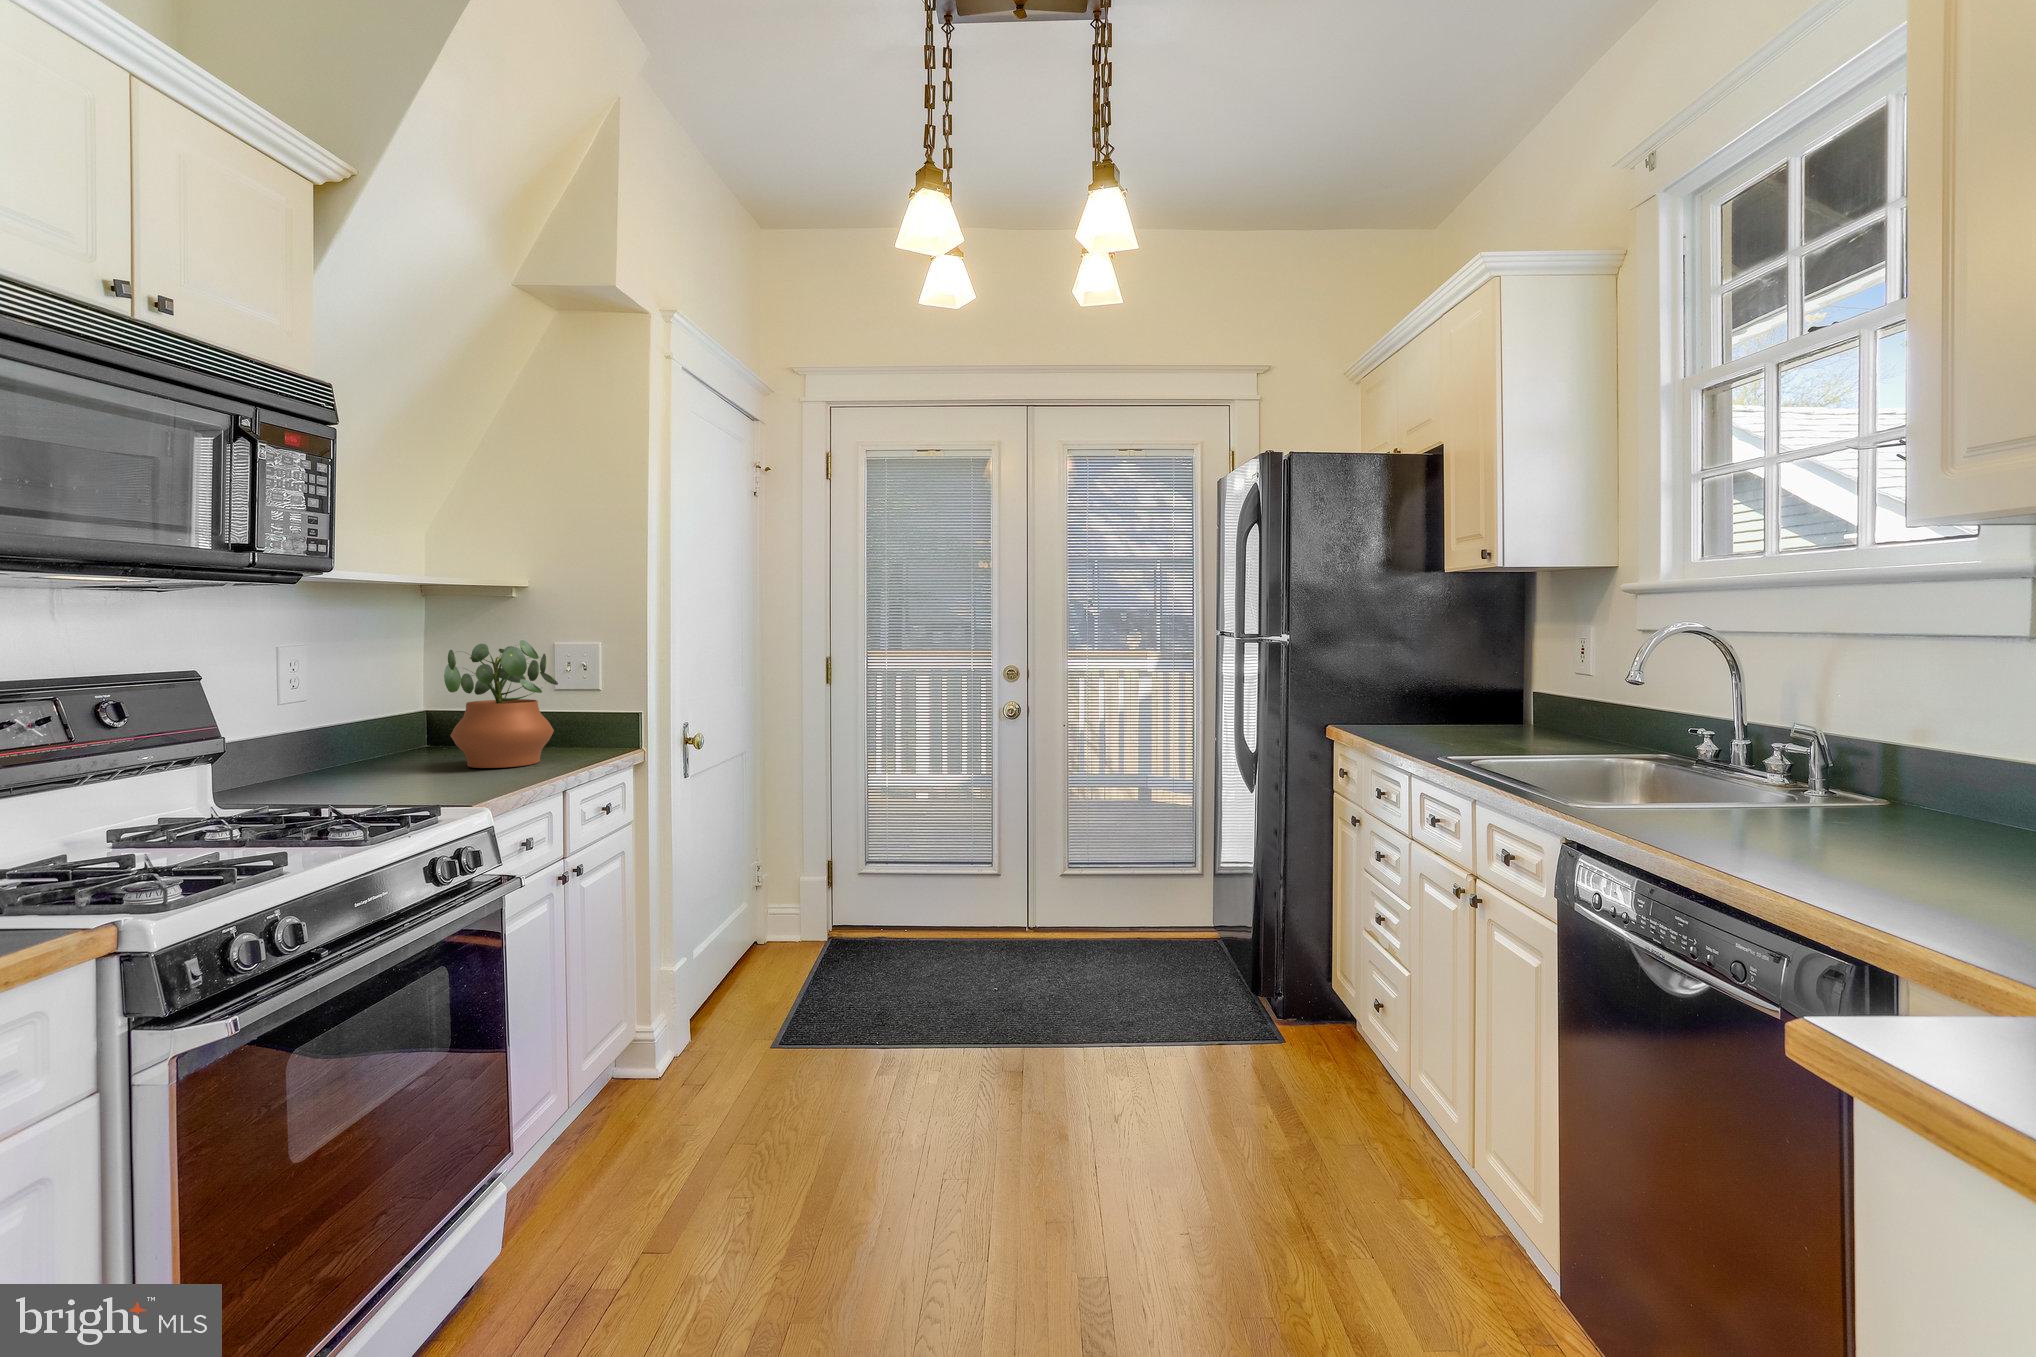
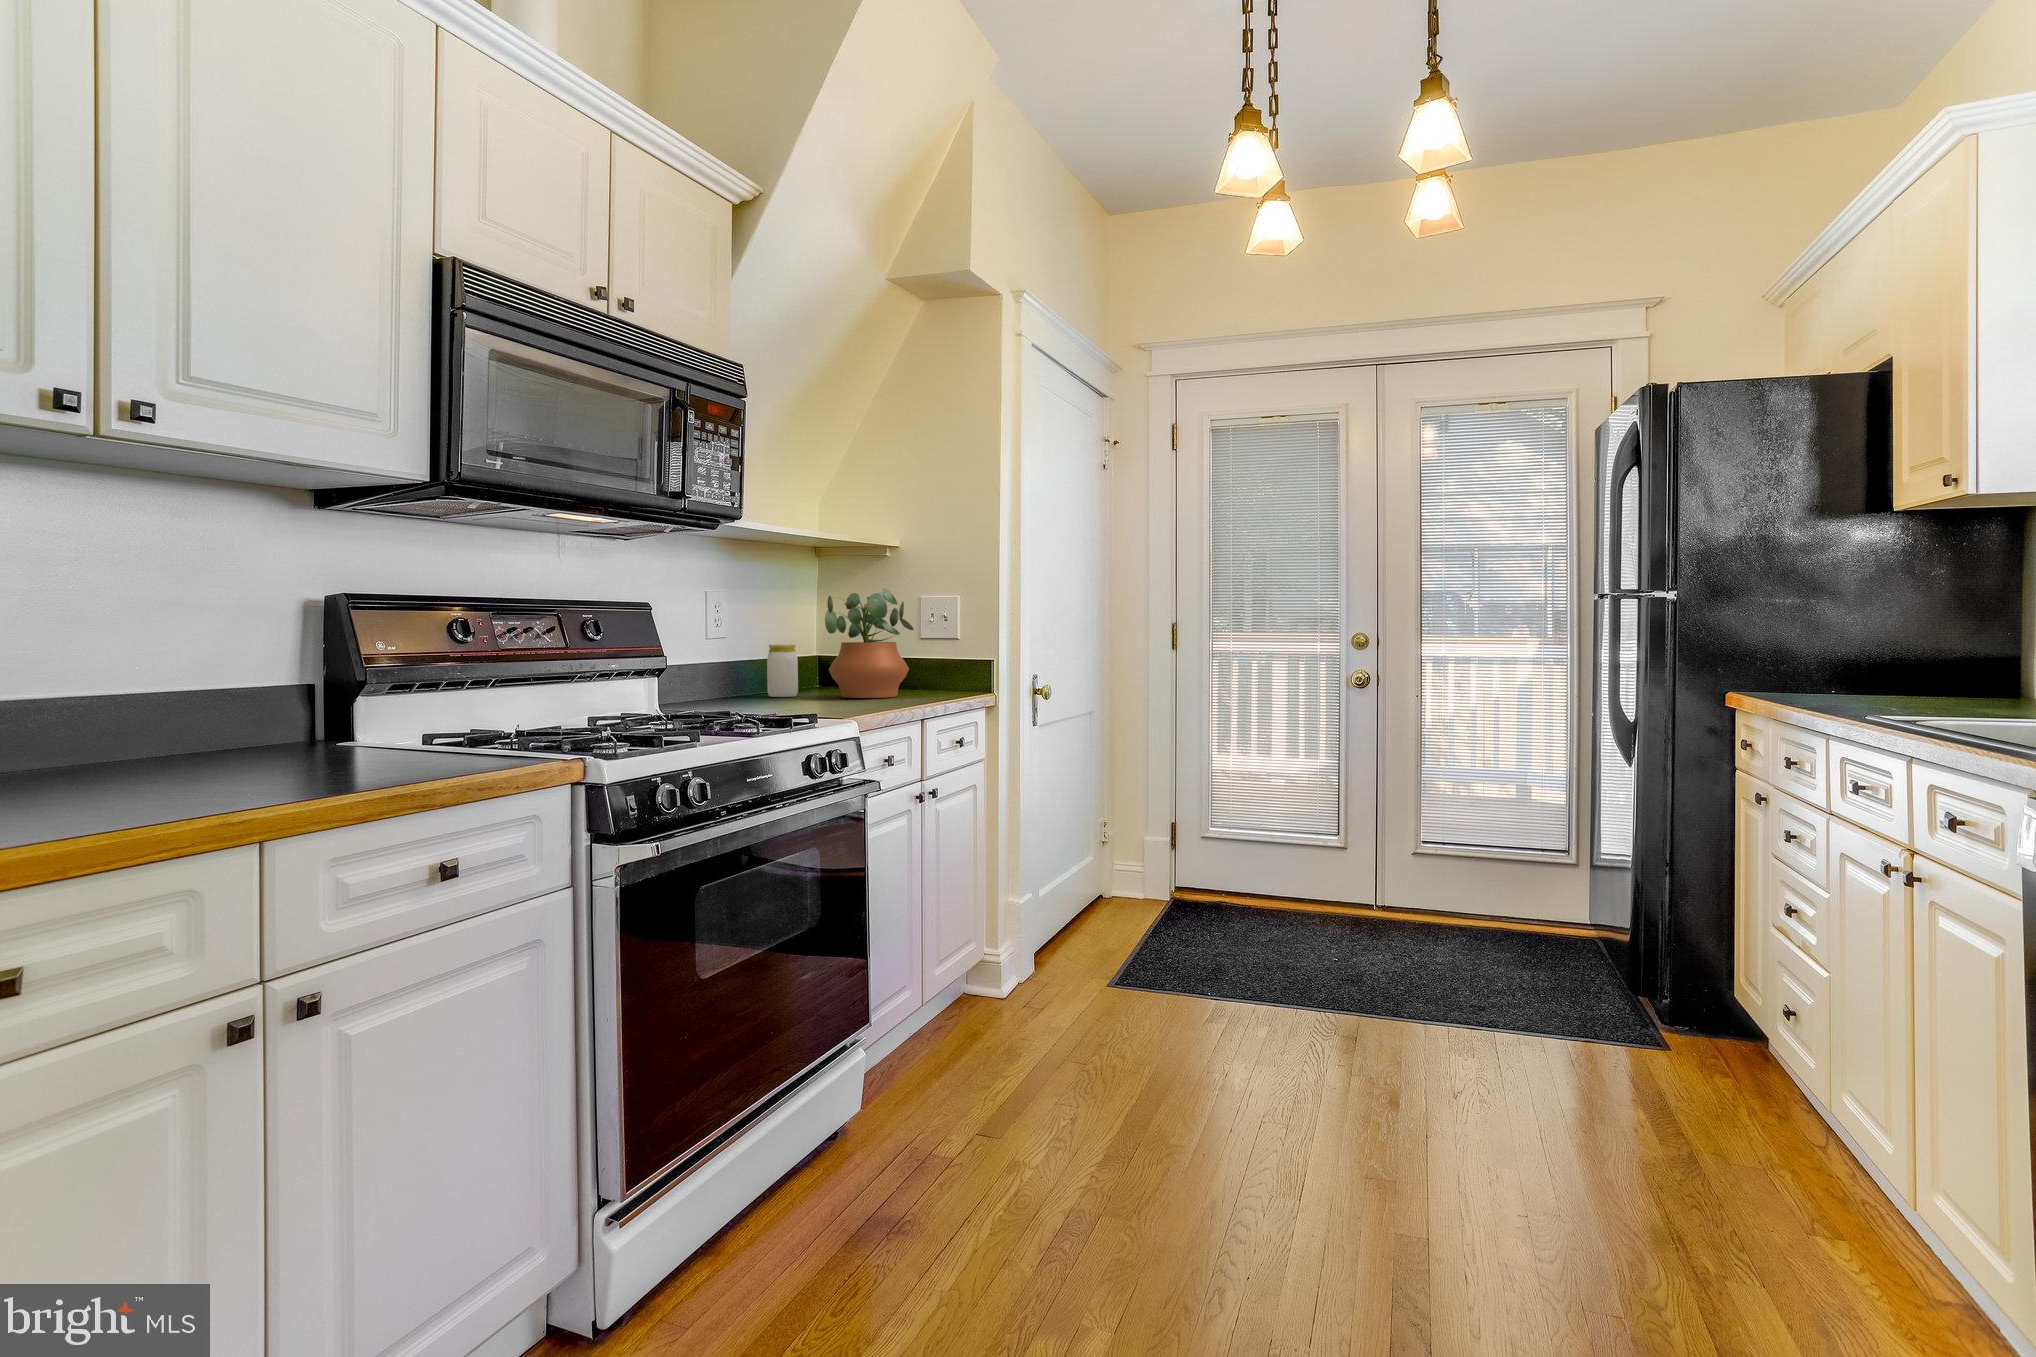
jar: none [364,704,408,768] -> present [767,645,798,697]

